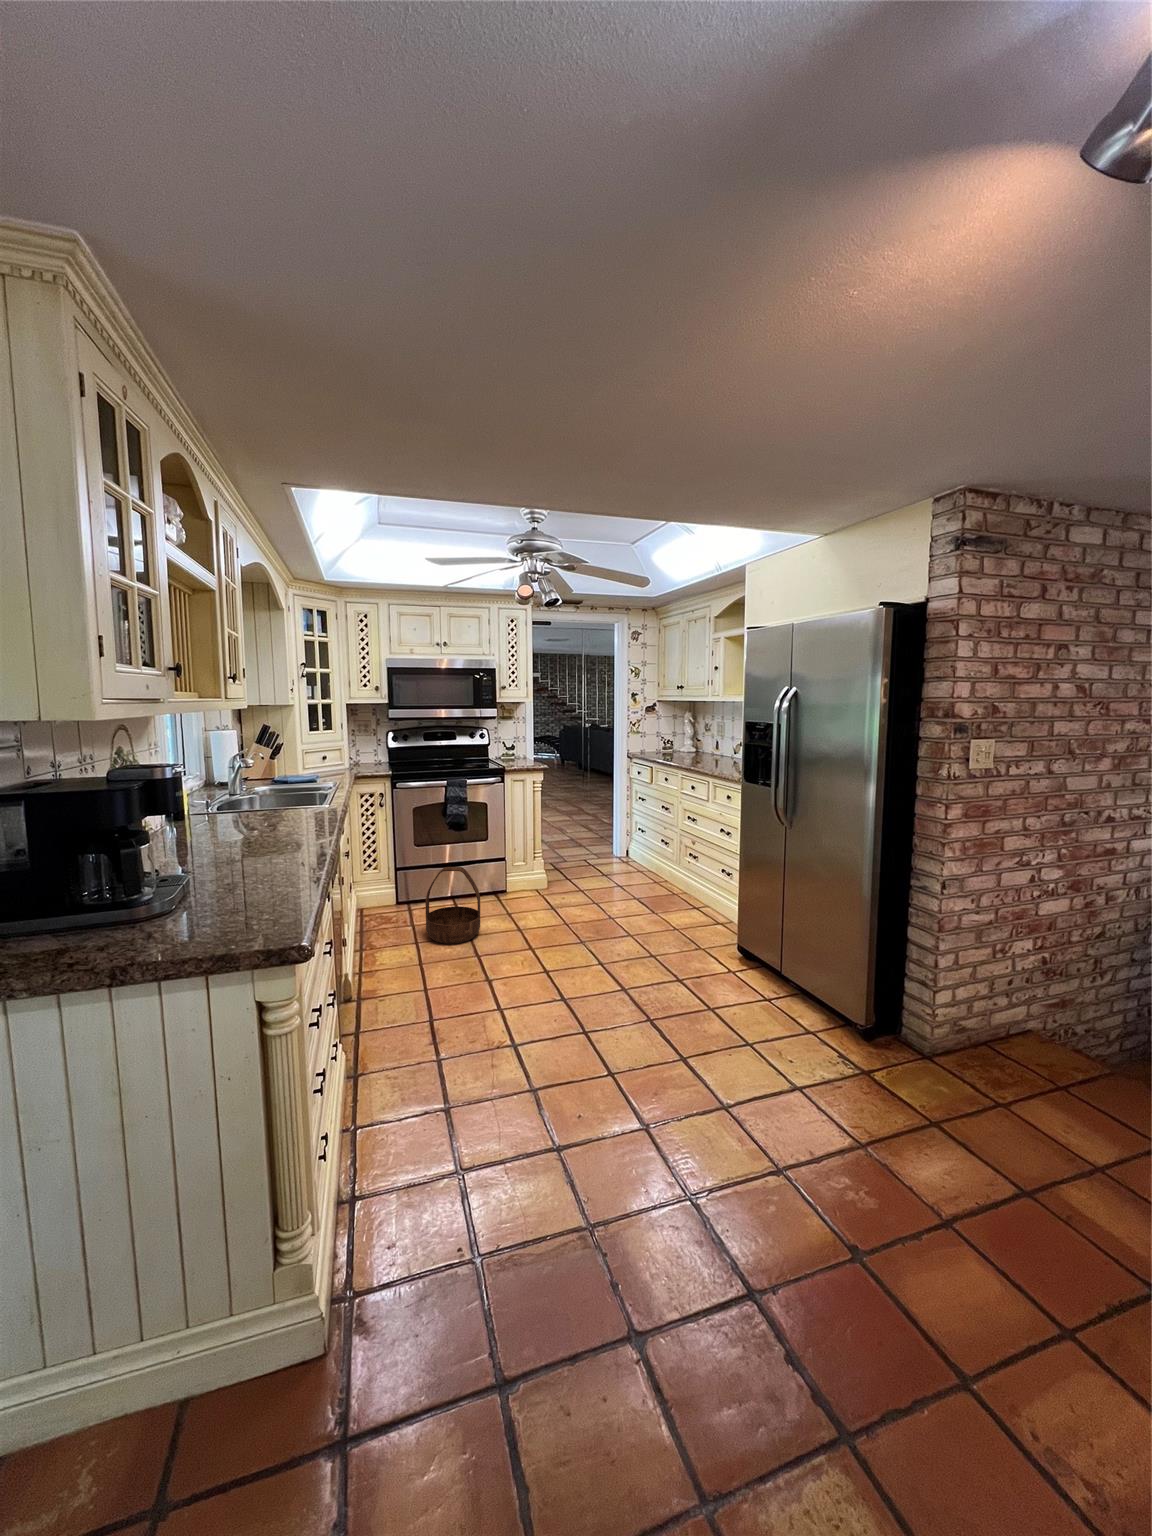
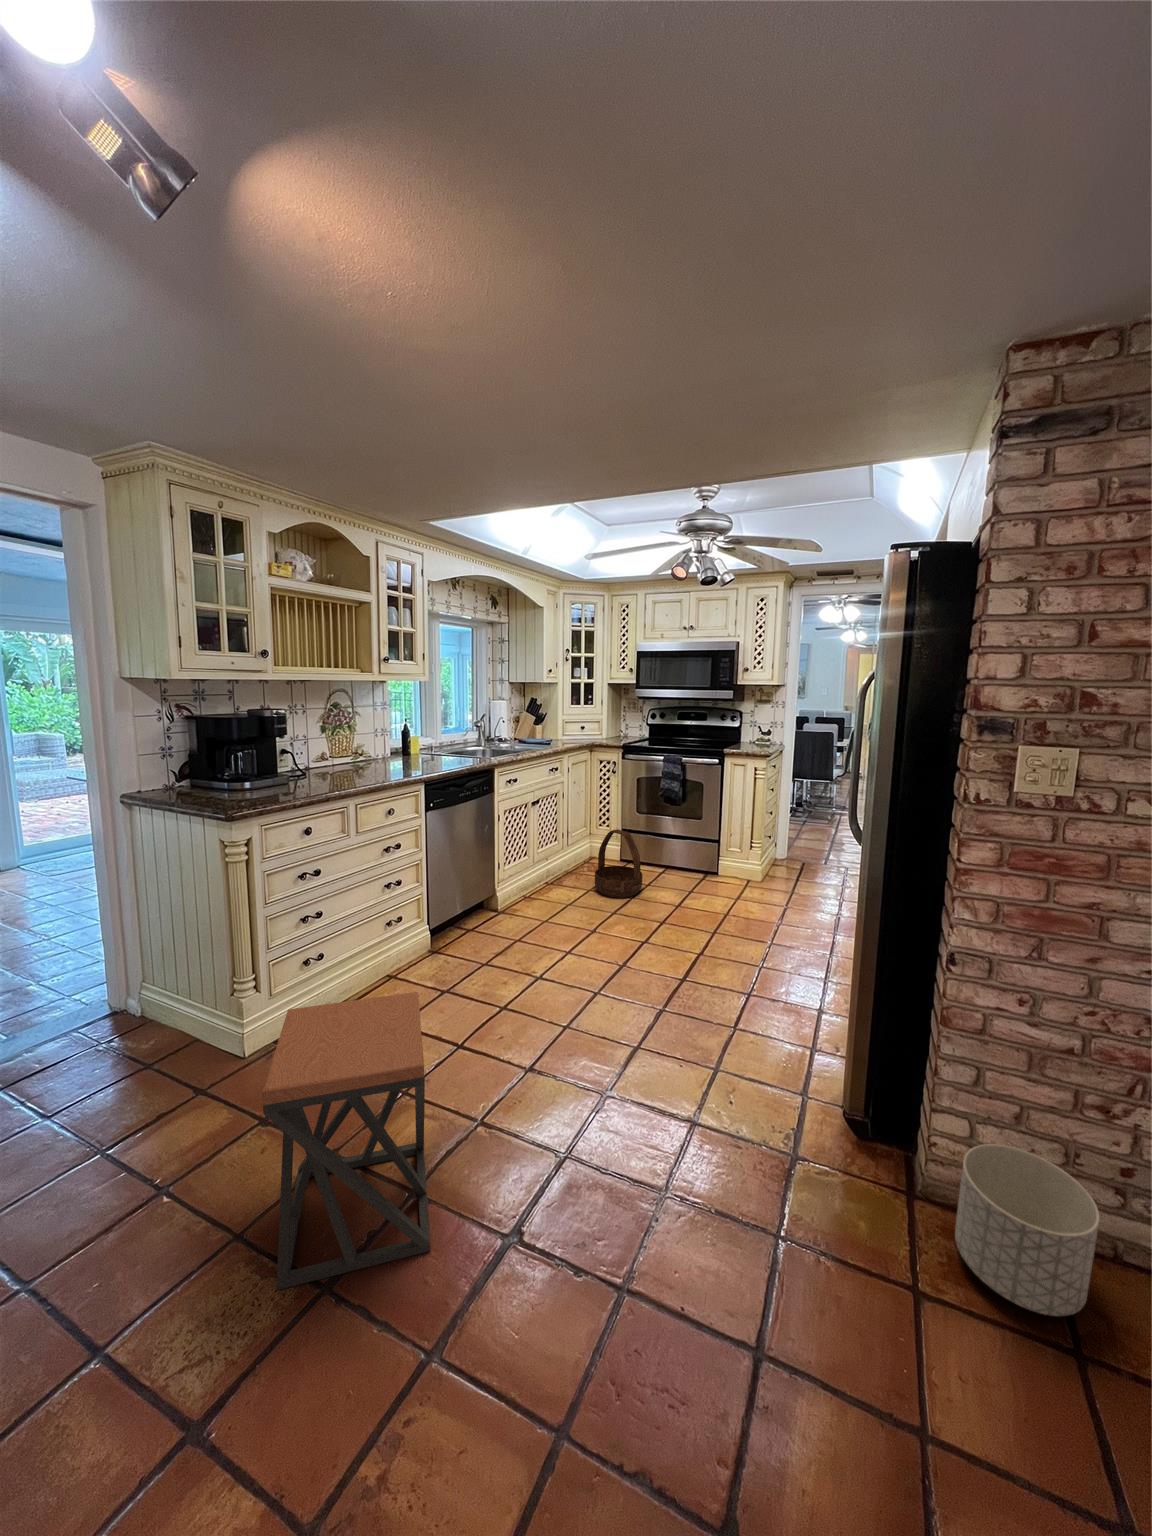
planter: none [969,992,1056,1079] -> present [955,1144,1099,1316]
stool: none [648,1070,857,1484] -> present [262,992,430,1290]

